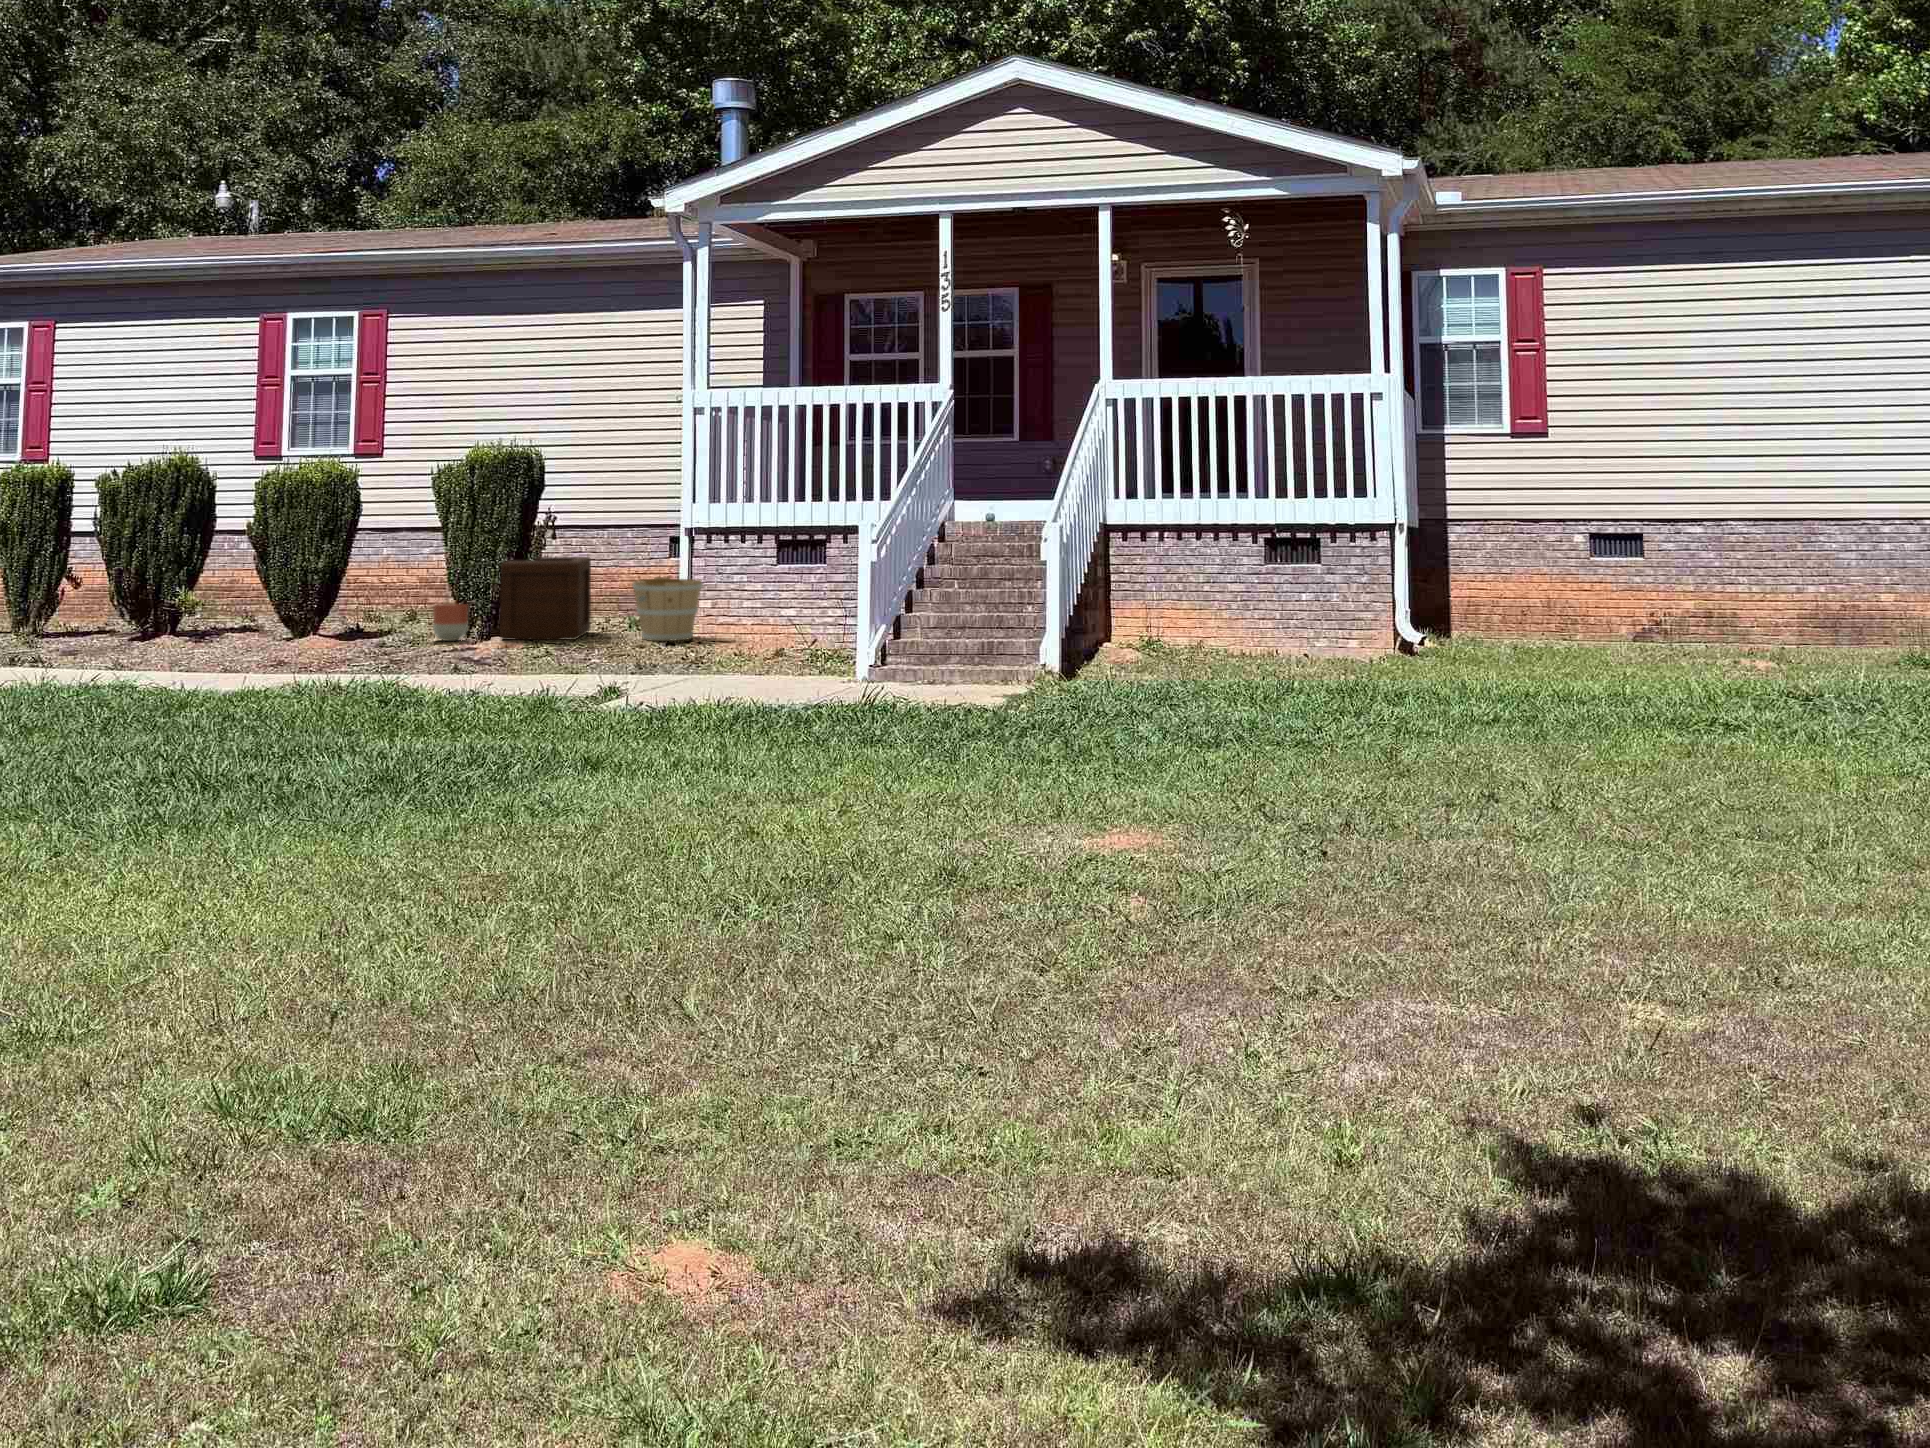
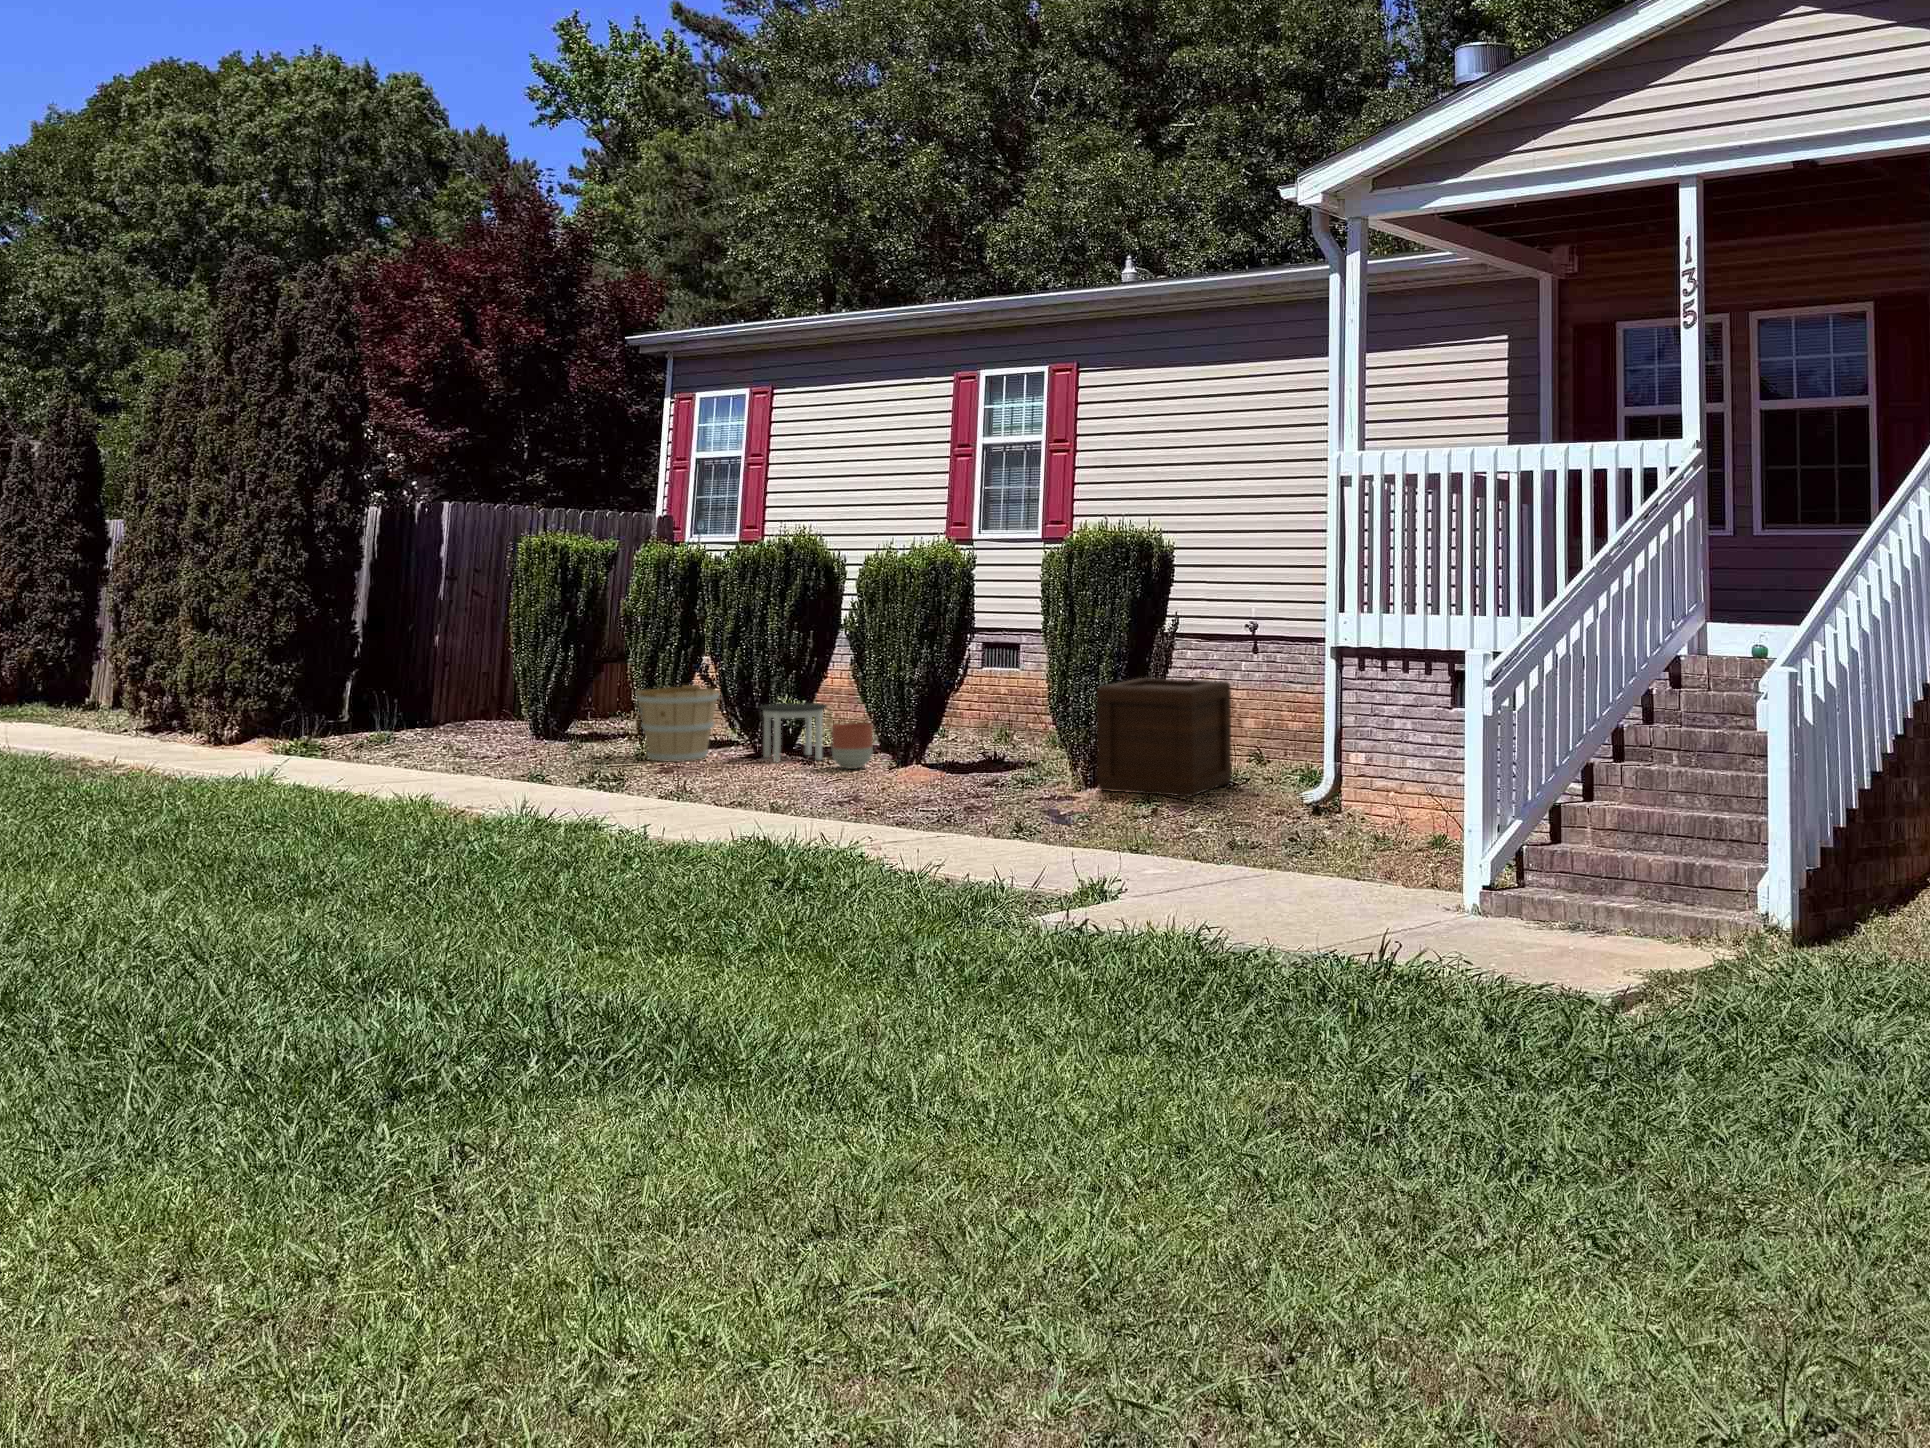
wooden bucket: present [632,577,703,641] -> present [637,685,719,762]
round table: none [168,590,228,638] -> present [759,703,827,762]
planter: present [433,604,468,641] -> present [831,723,873,769]

